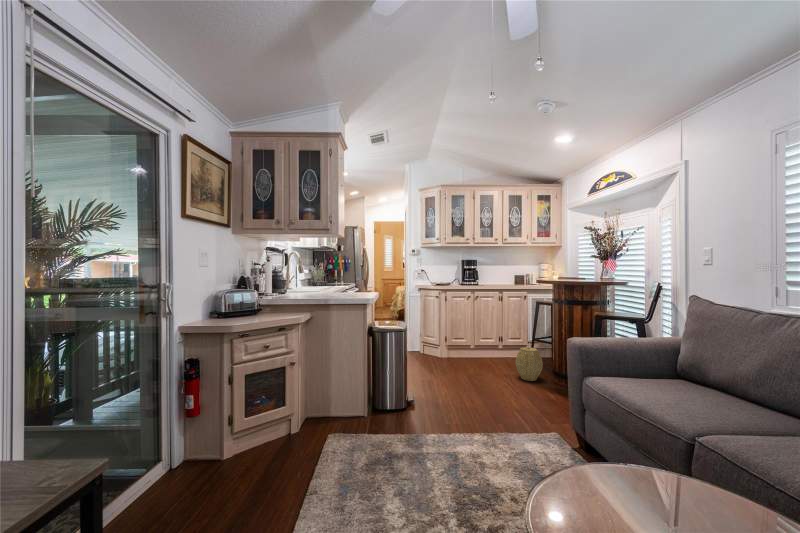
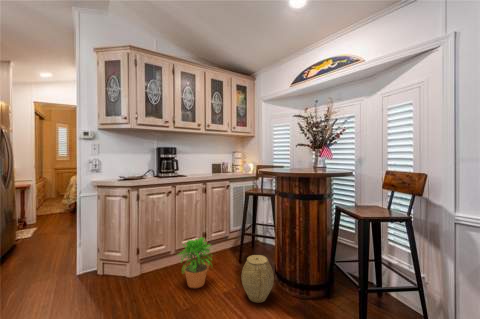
potted plant: none [471,331,502,368] -> present [179,237,211,288]

